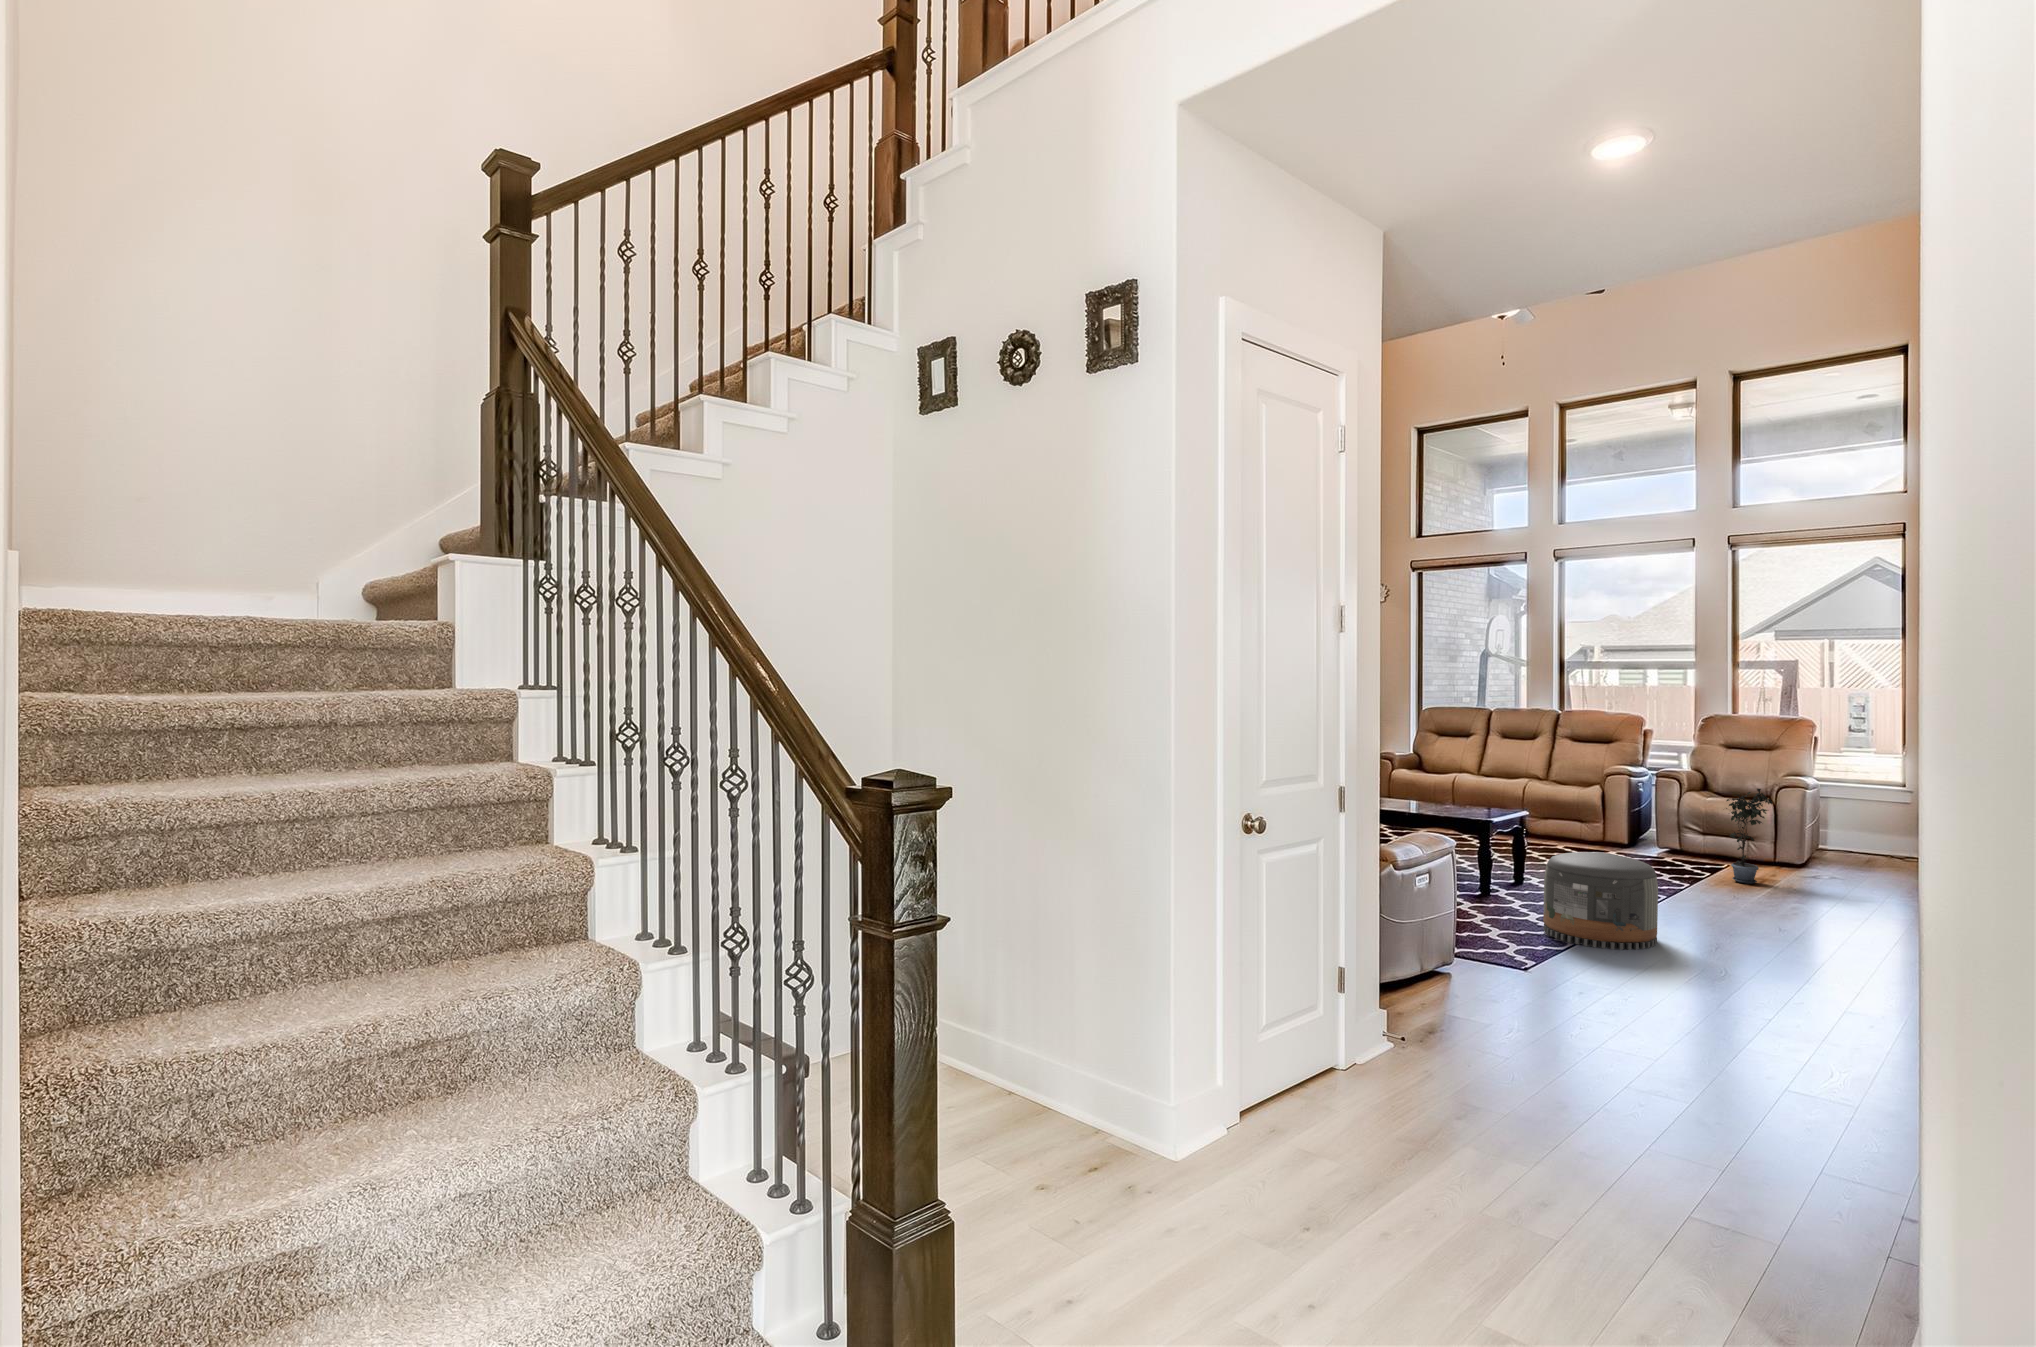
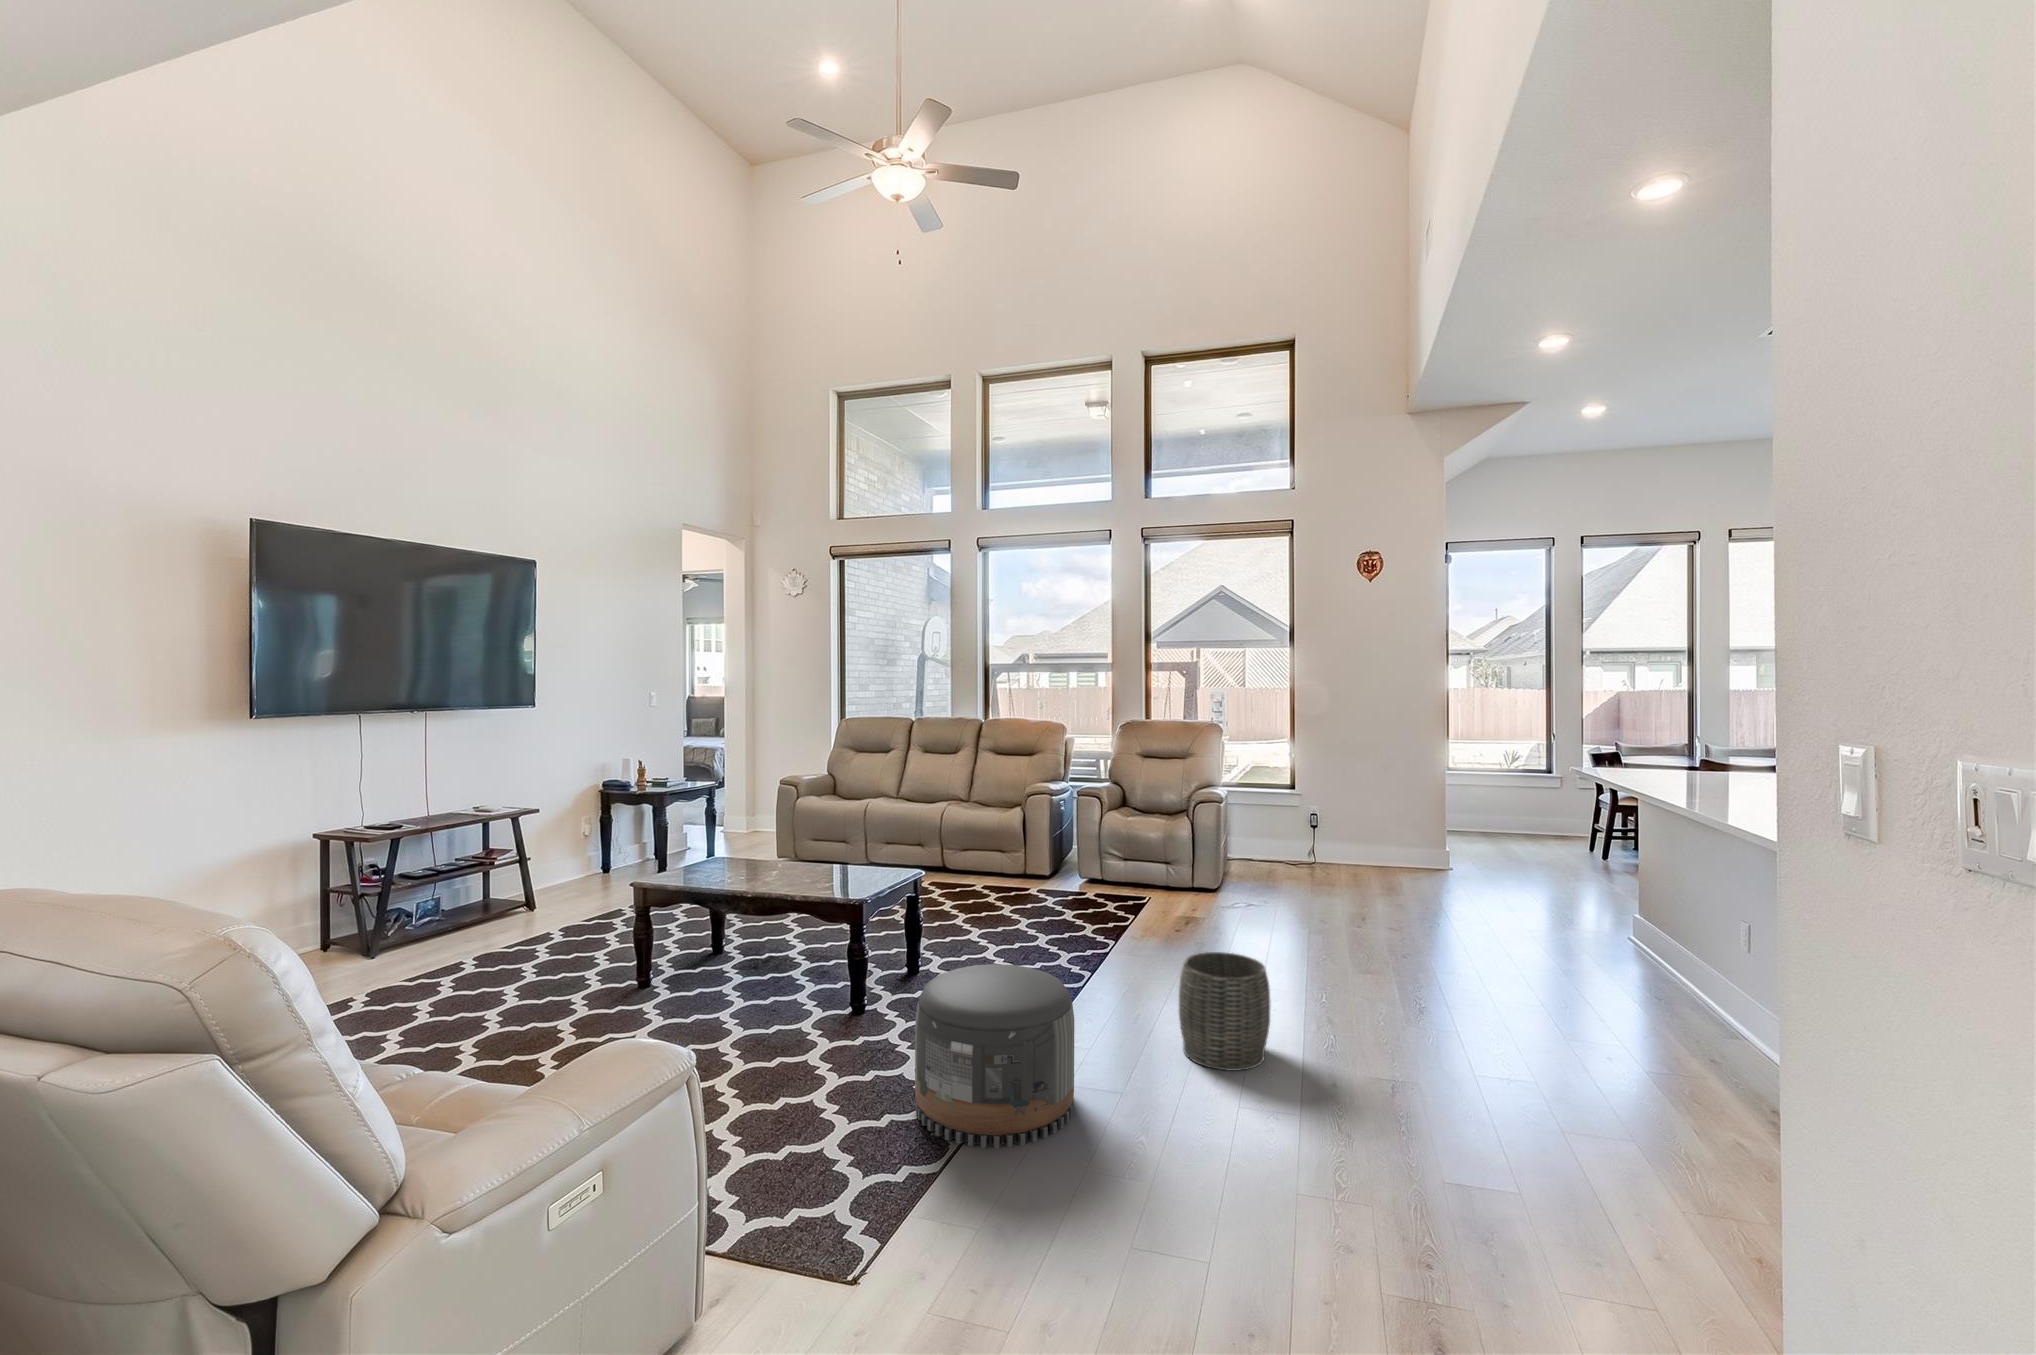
potted plant: present [1726,789,1772,884] -> none [1145,814,1193,928]
woven basket: none [1743,869,1822,946] -> present [1179,952,1270,1071]

